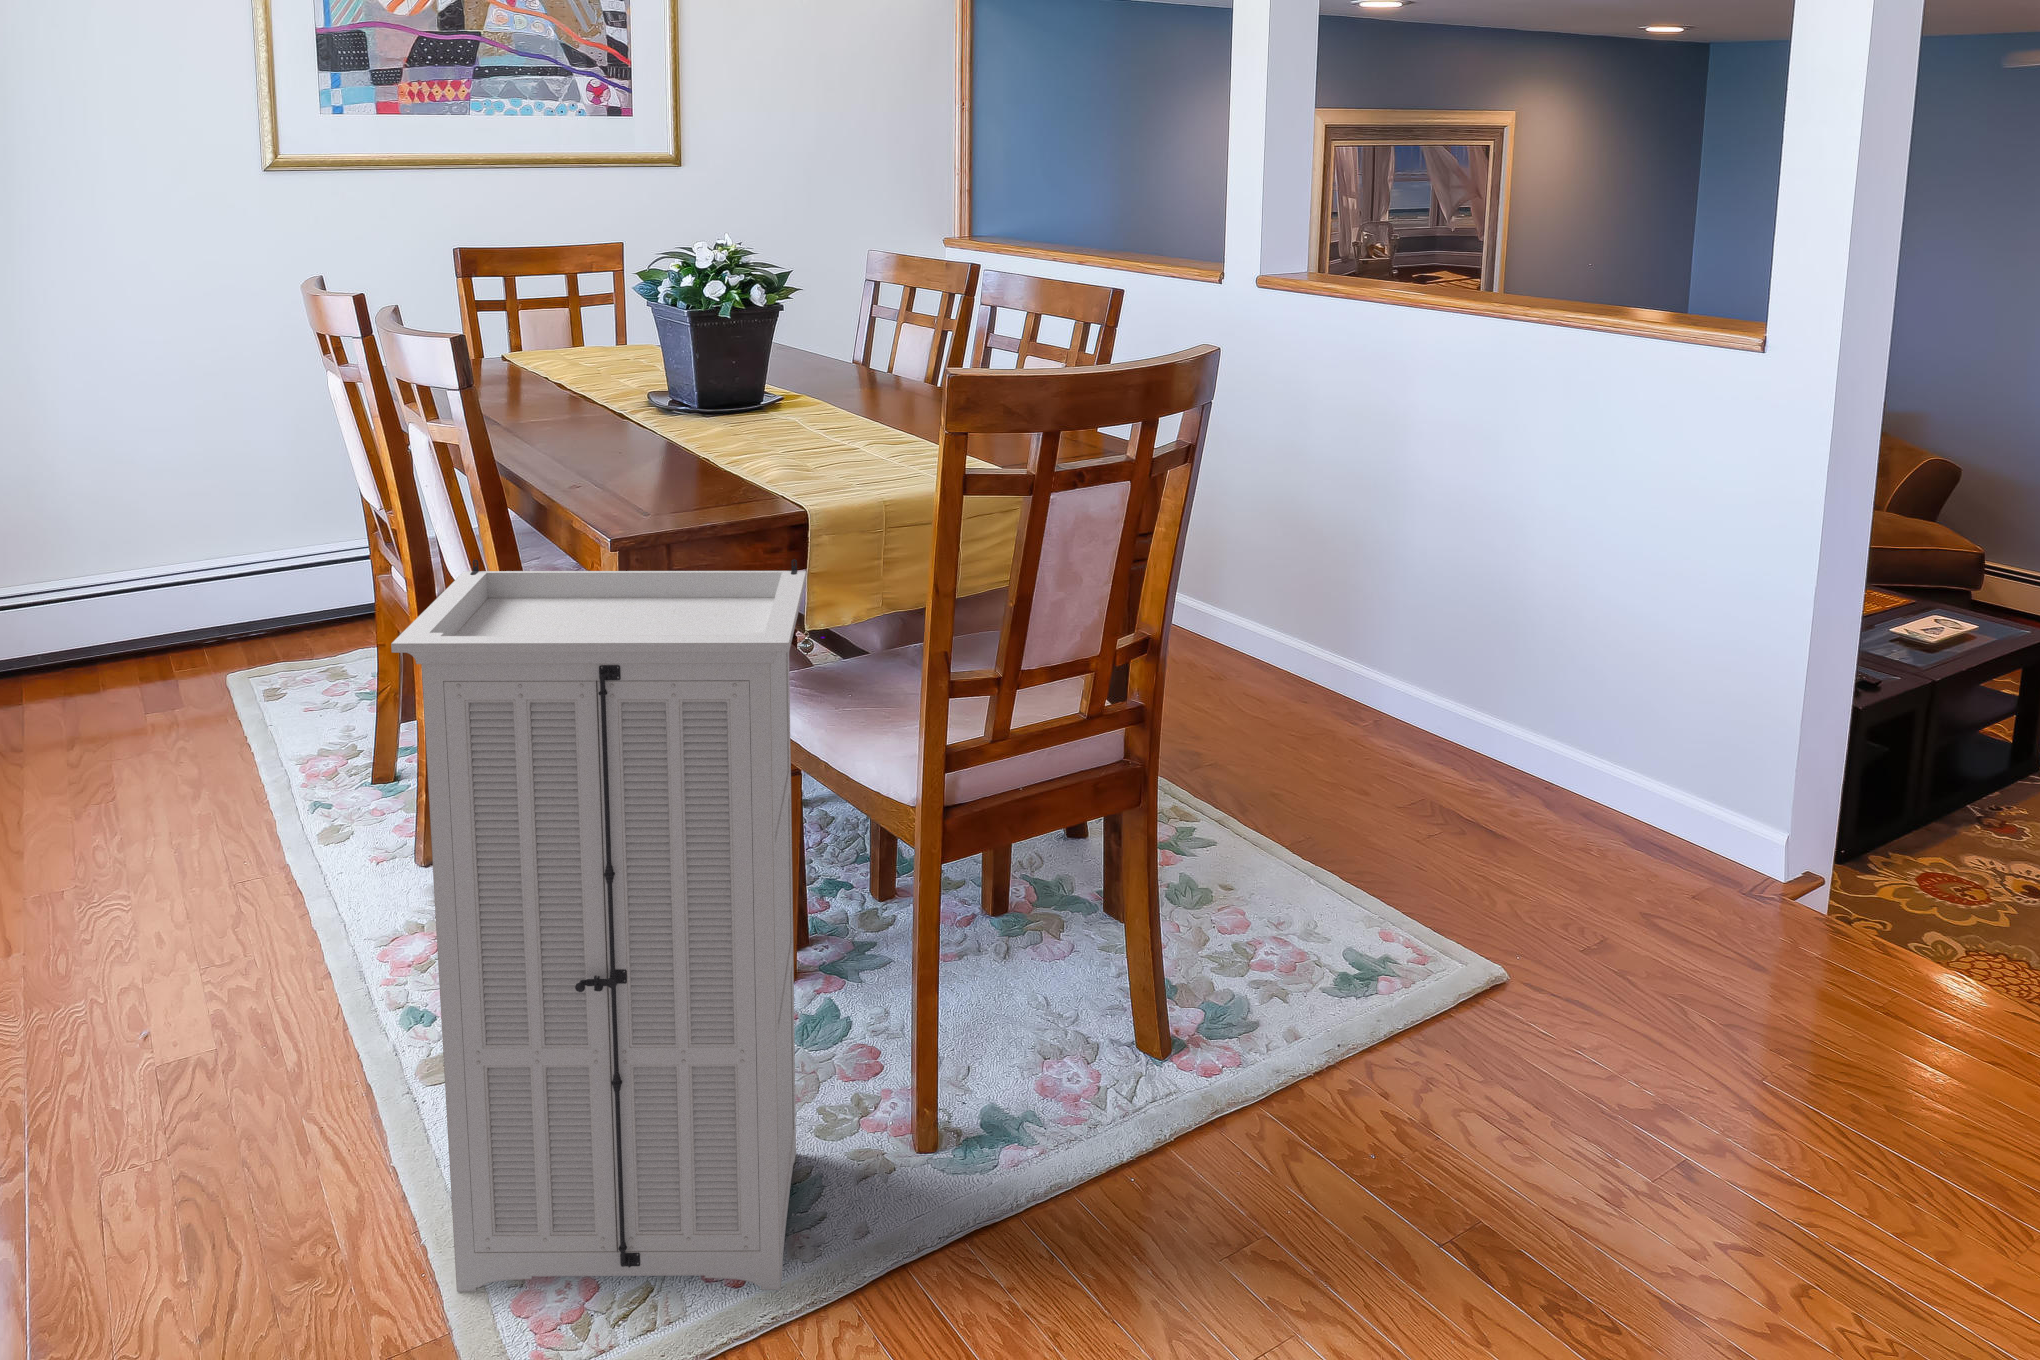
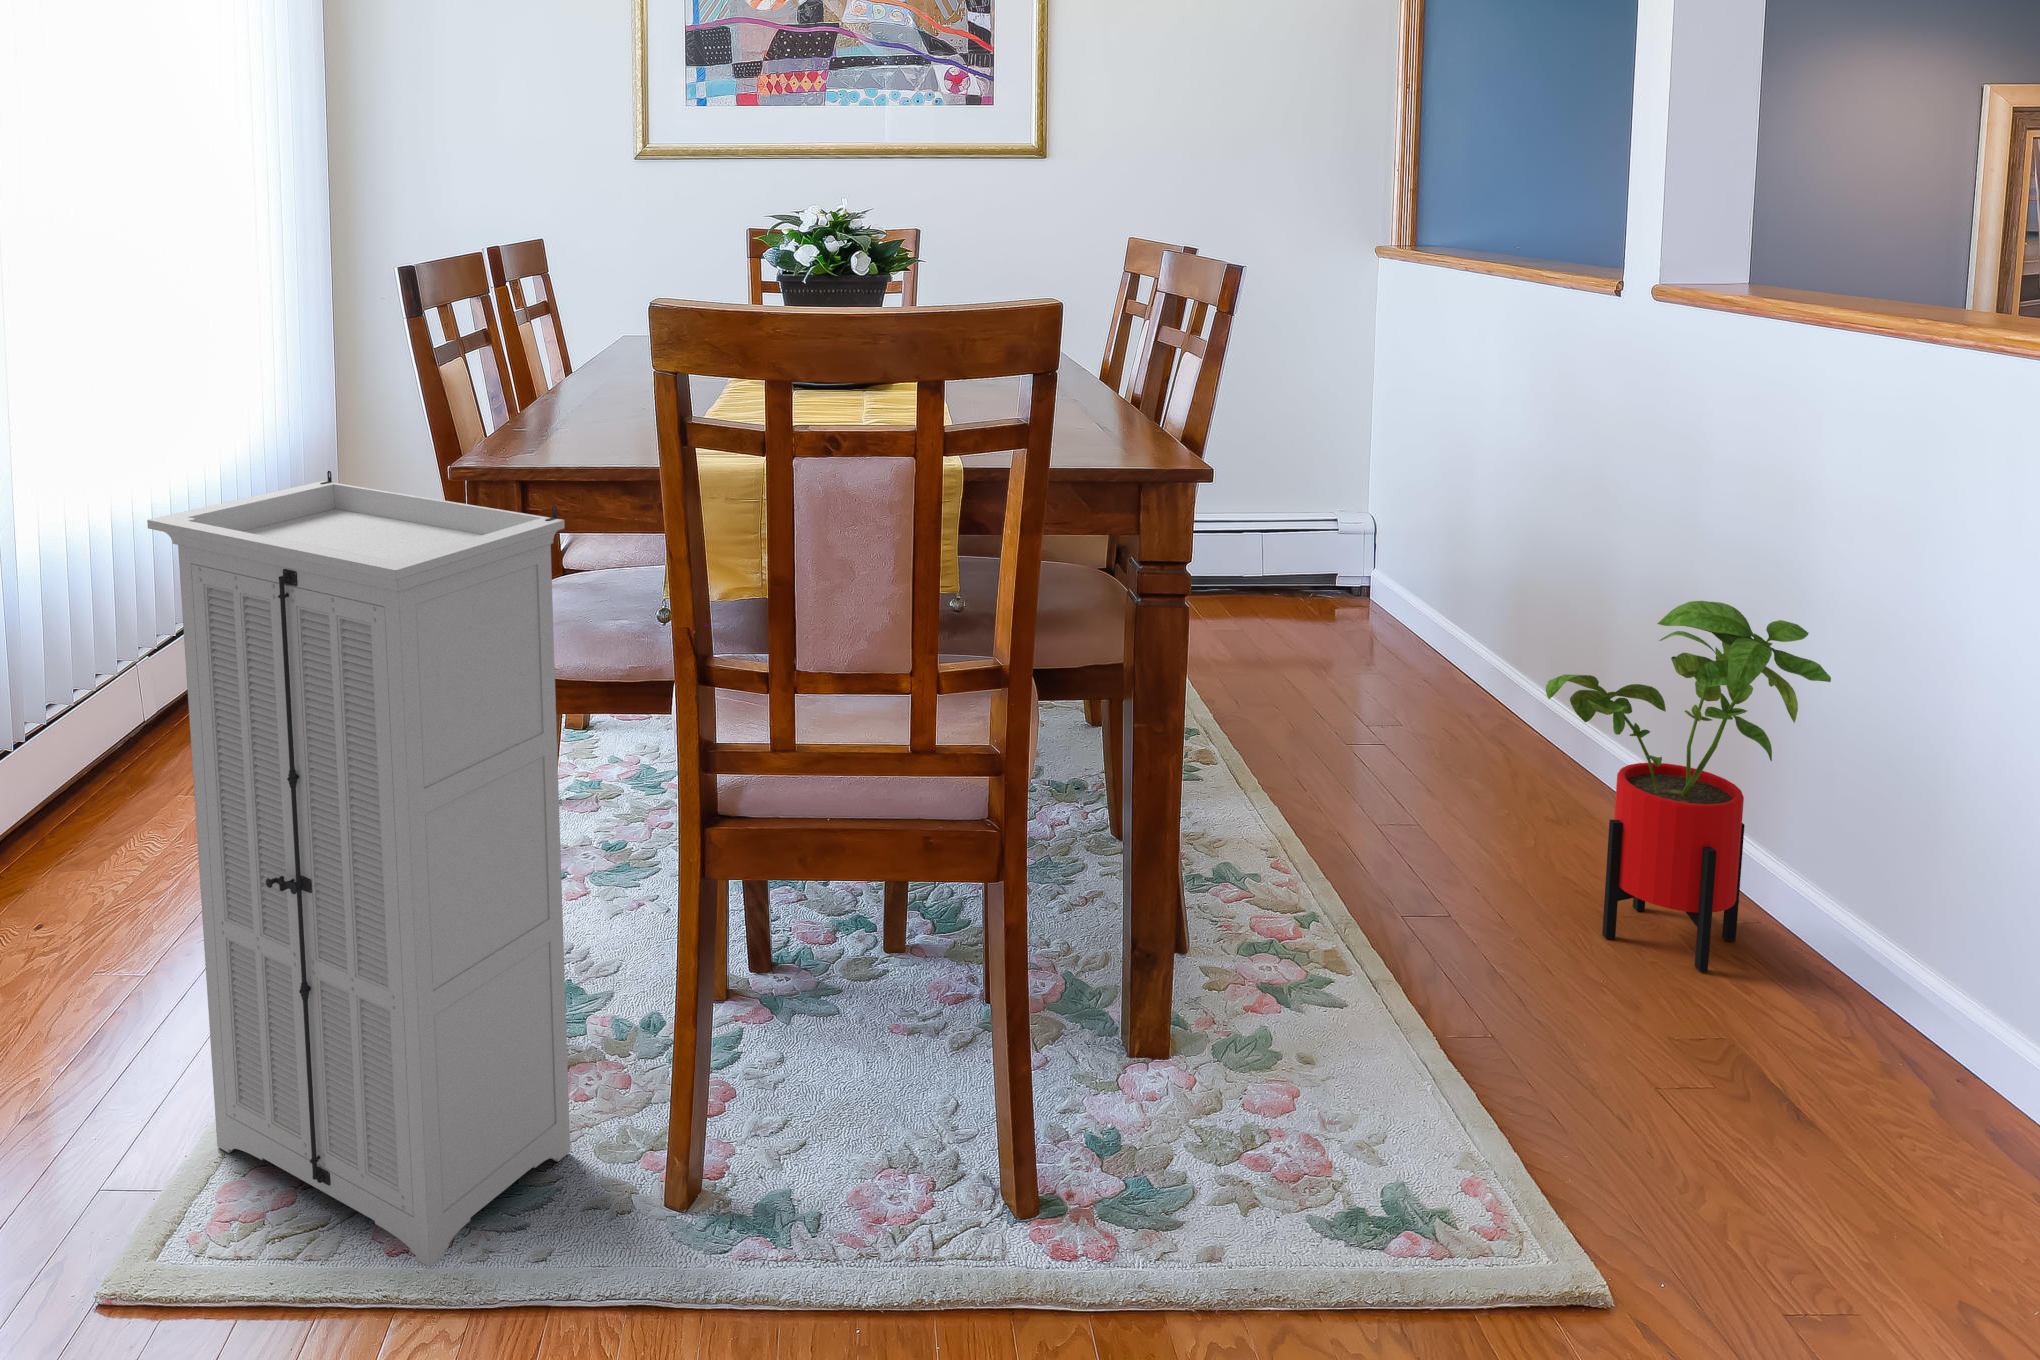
house plant: none [1273,503,1449,756] -> present [1546,601,1831,972]

